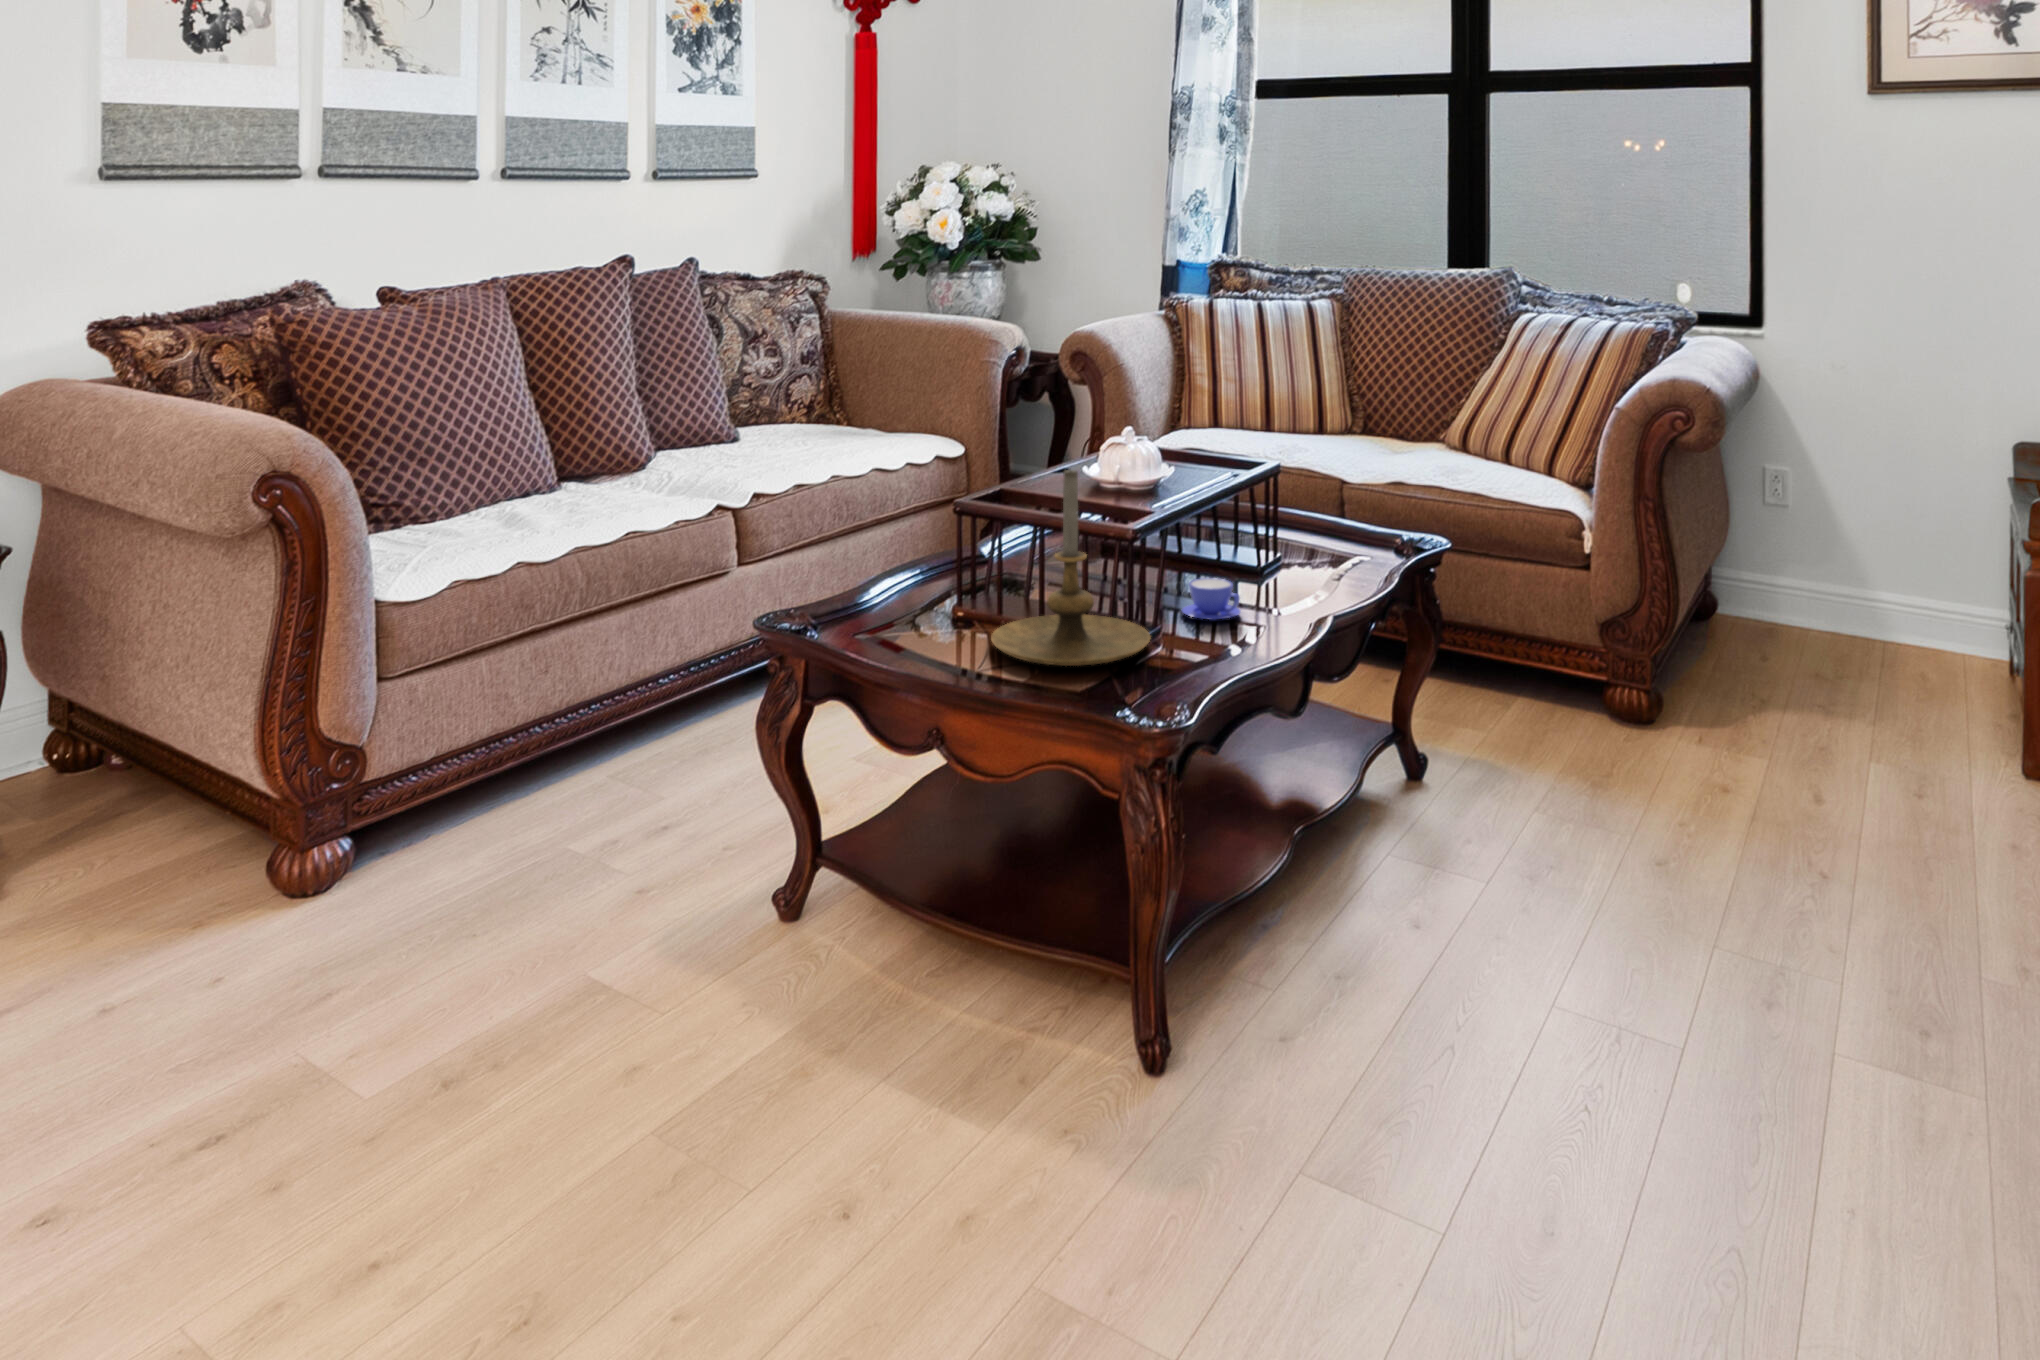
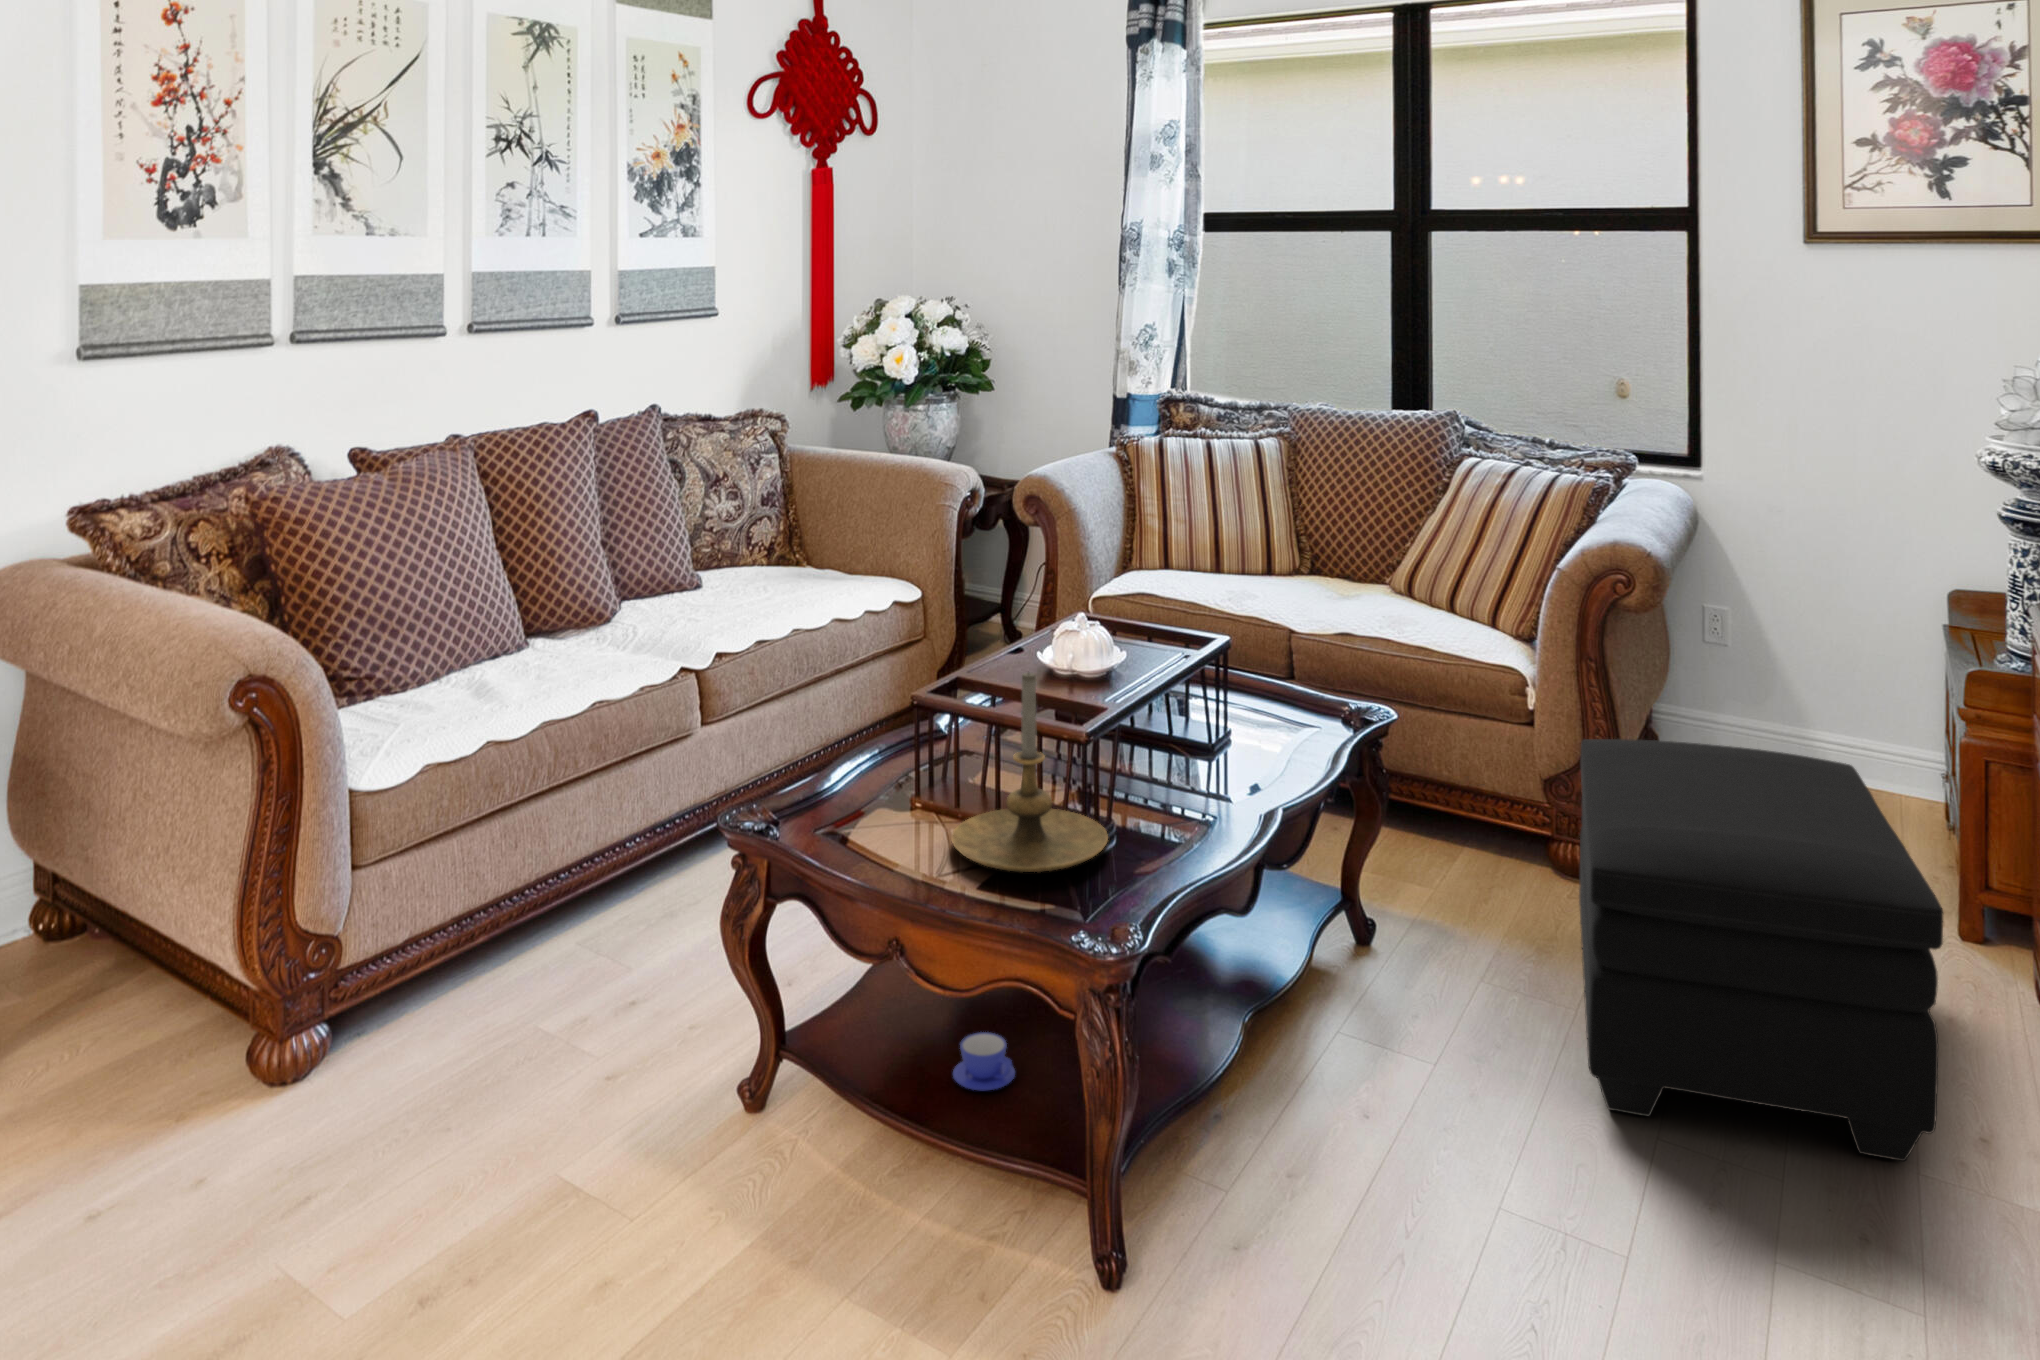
ottoman: none [1626,570,1996,958] -> present [1579,739,1943,1161]
teacup: present [1182,578,1241,620] -> present [953,1032,1015,1090]

